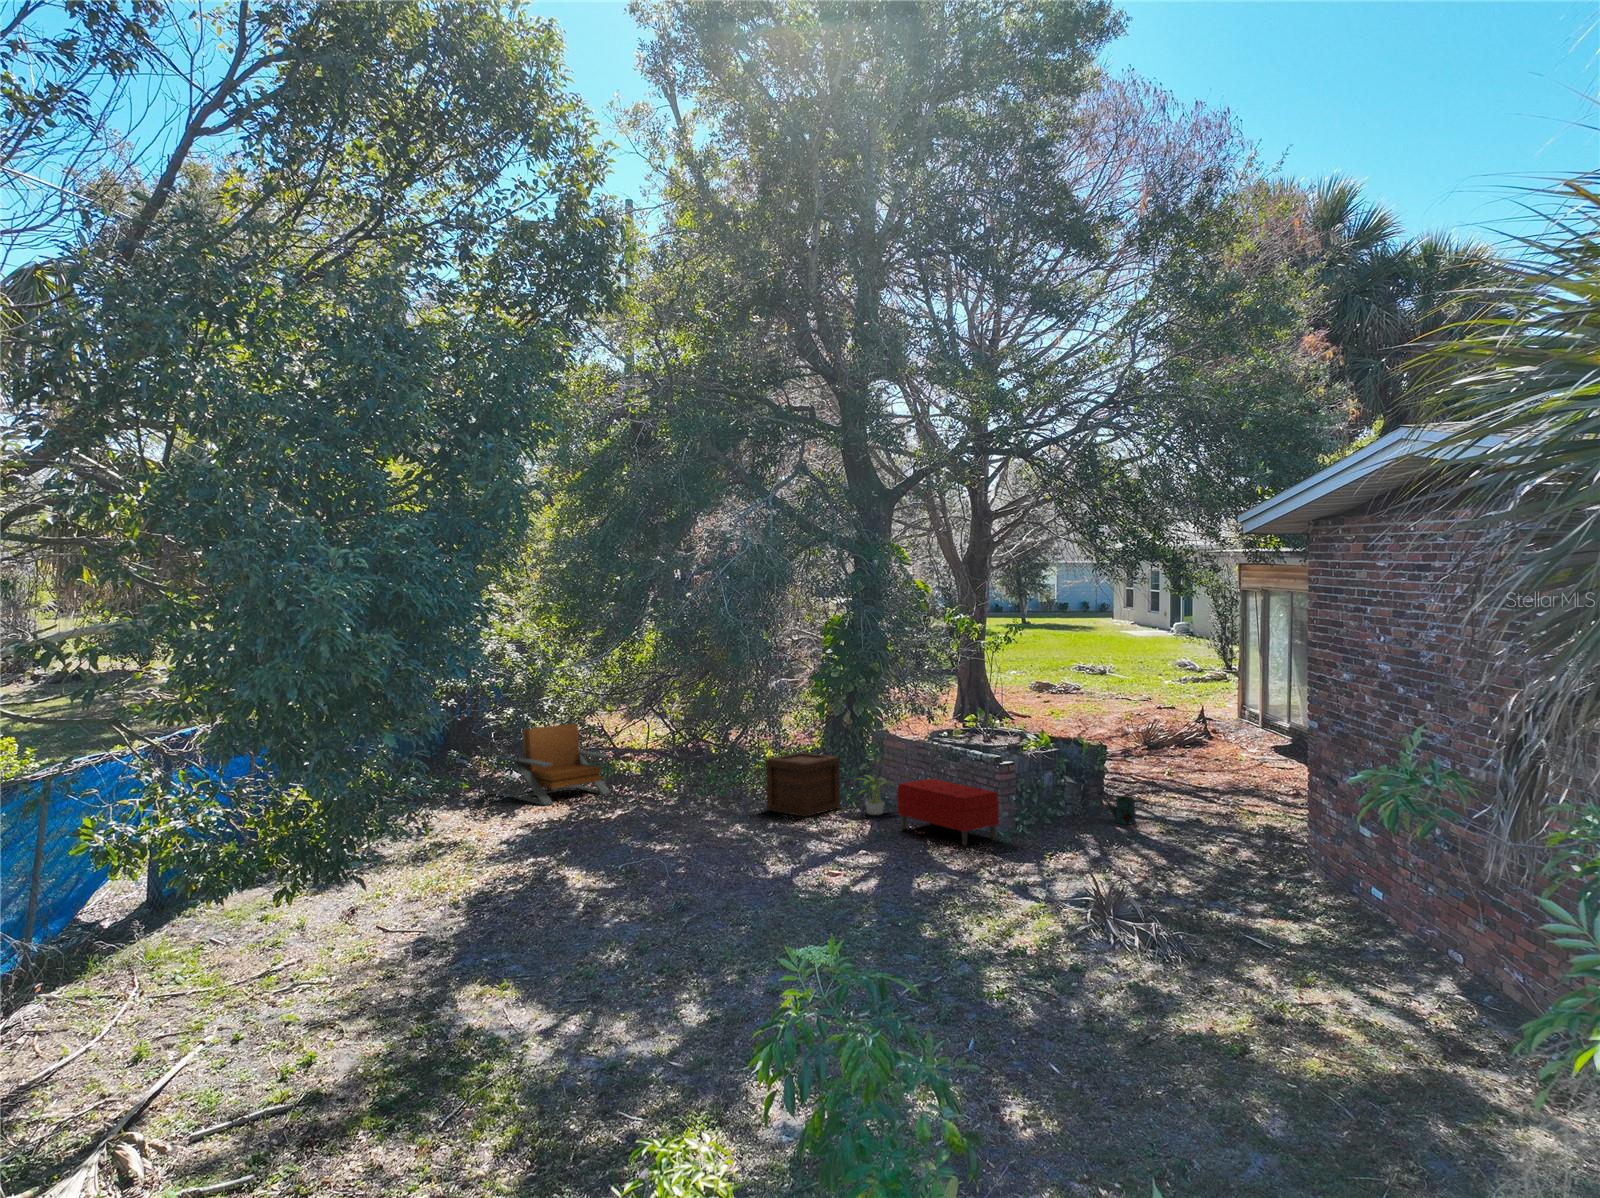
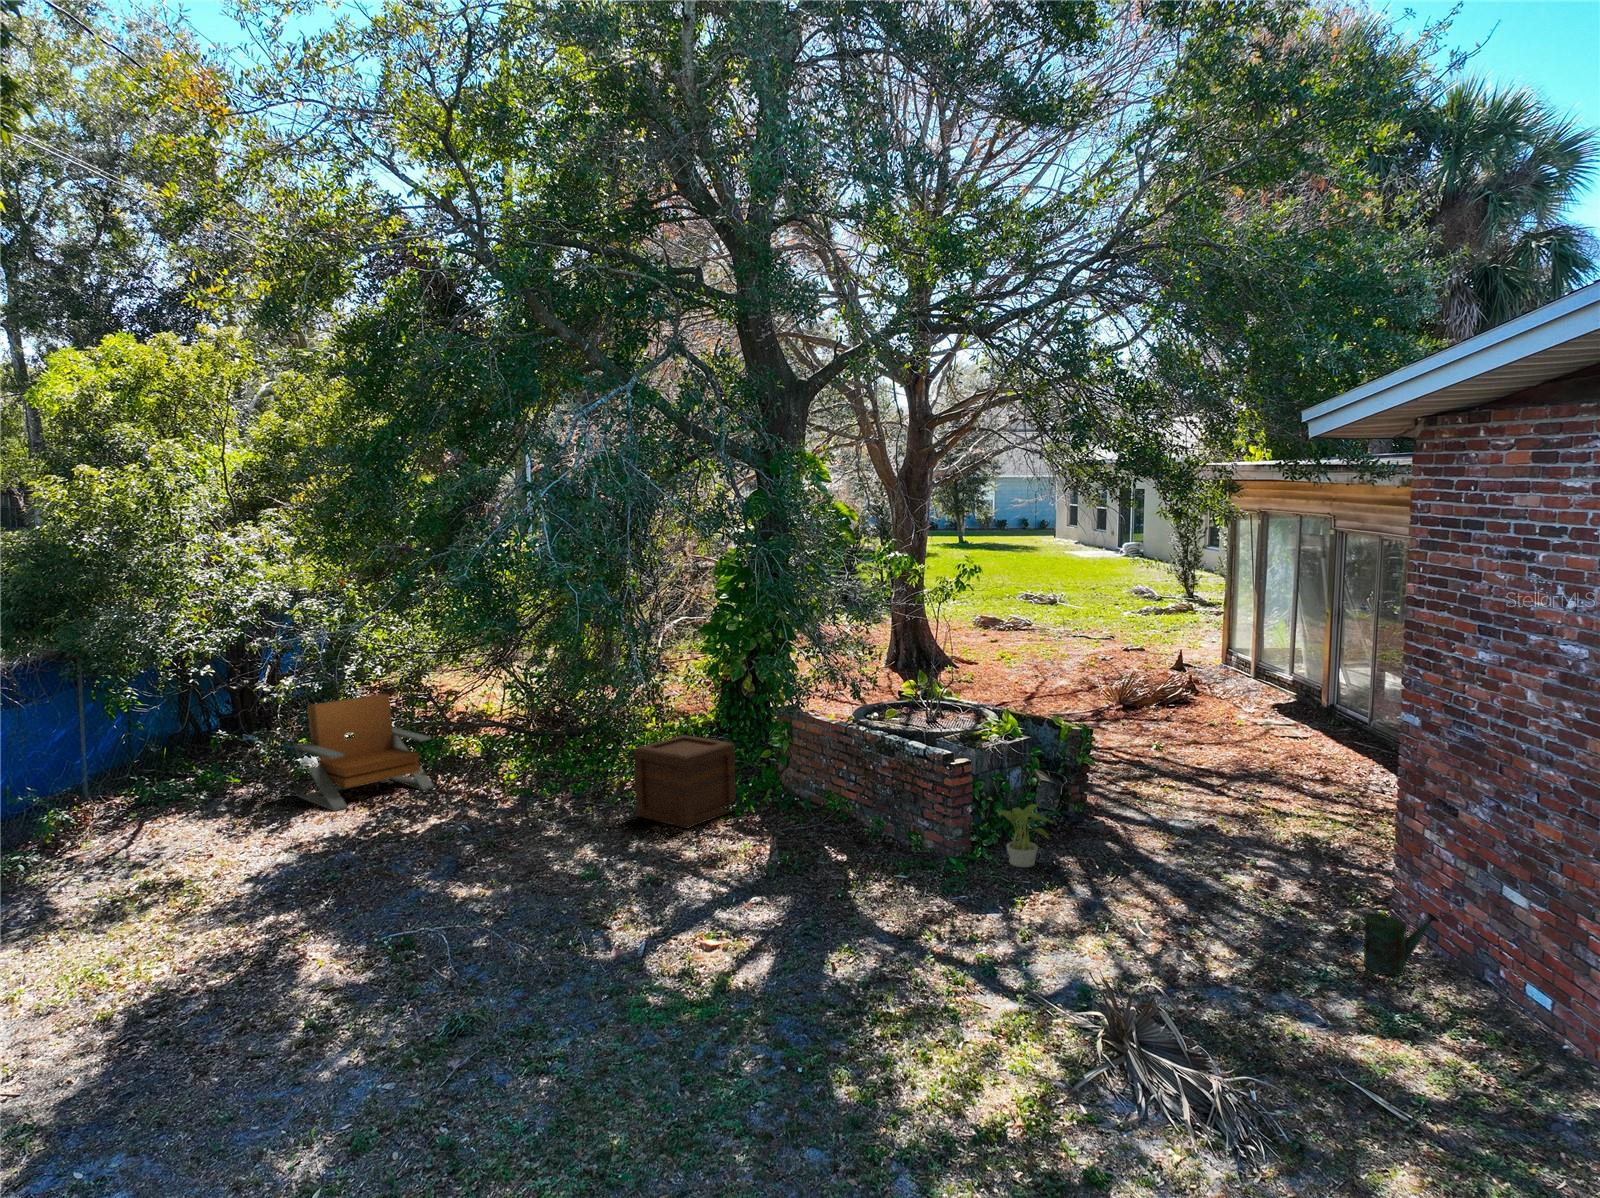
potted plant: present [855,775,893,815] -> present [999,804,1050,867]
bench: present [897,779,999,846] -> none [810,778,950,884]
watering can: present [1099,792,1136,825] -> present [1352,913,1439,976]

